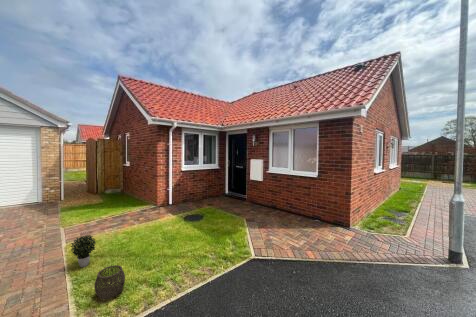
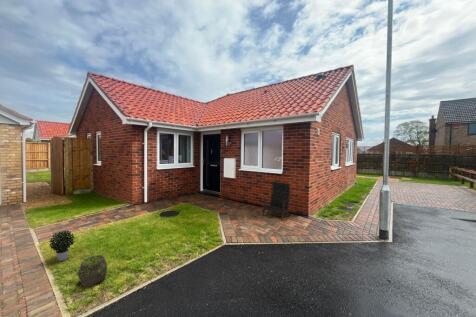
lounge chair: none [294,186,328,231] -> present [263,181,290,217]

